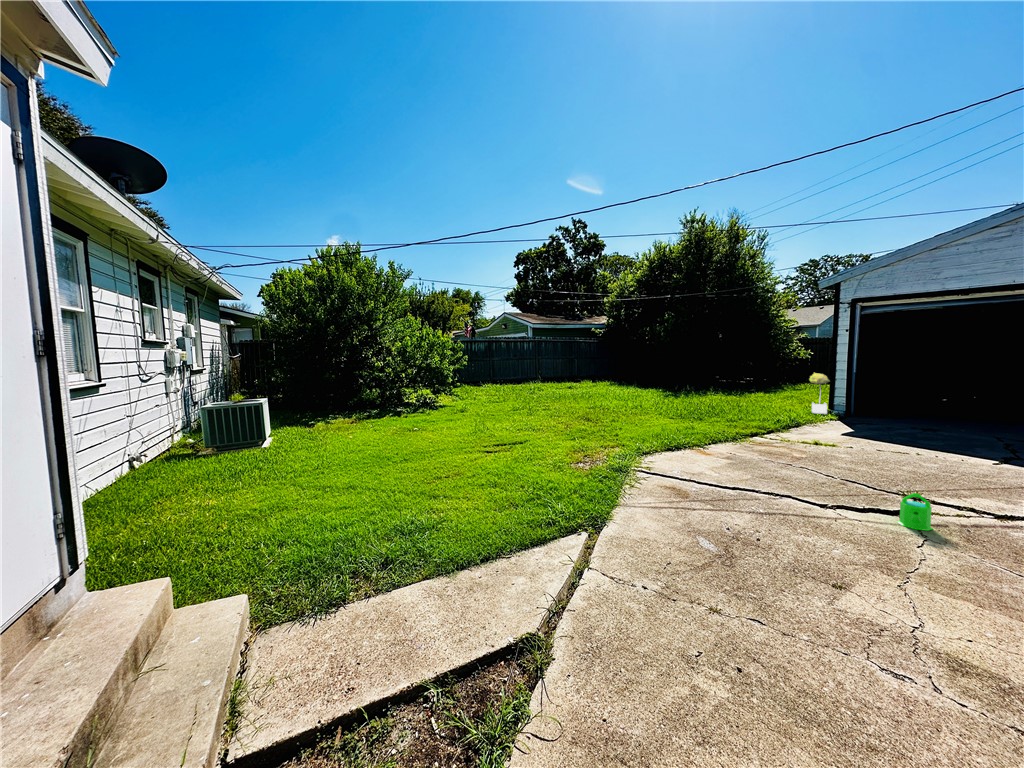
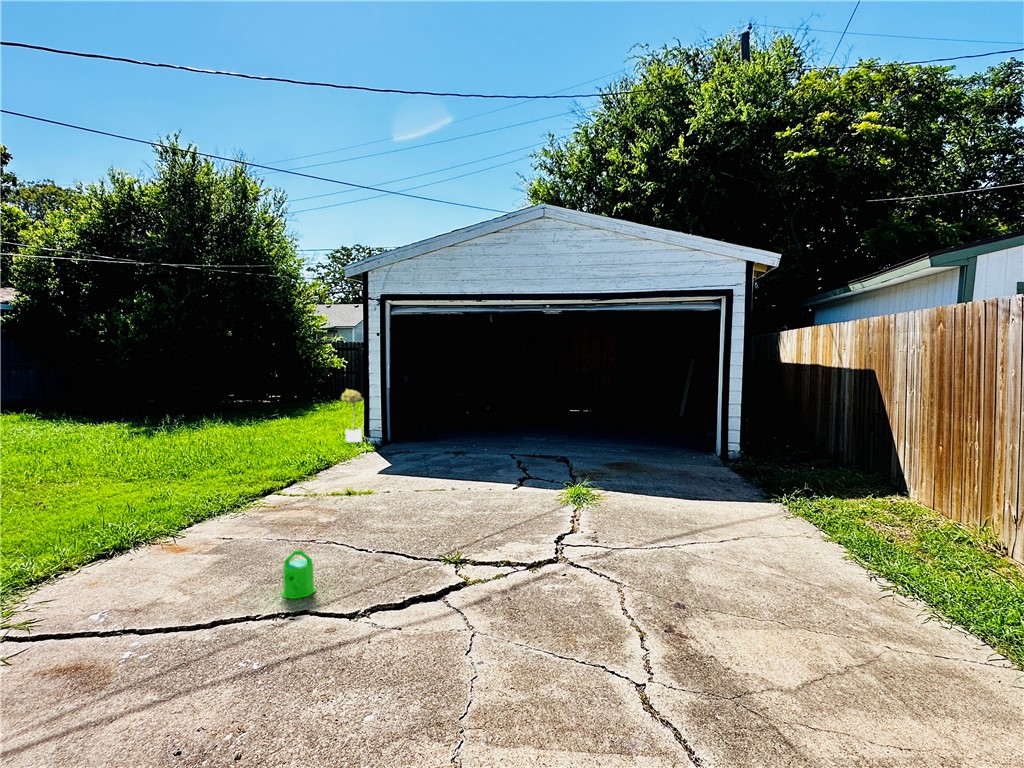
watering can: present [898,493,932,531] -> present [281,550,316,599]

